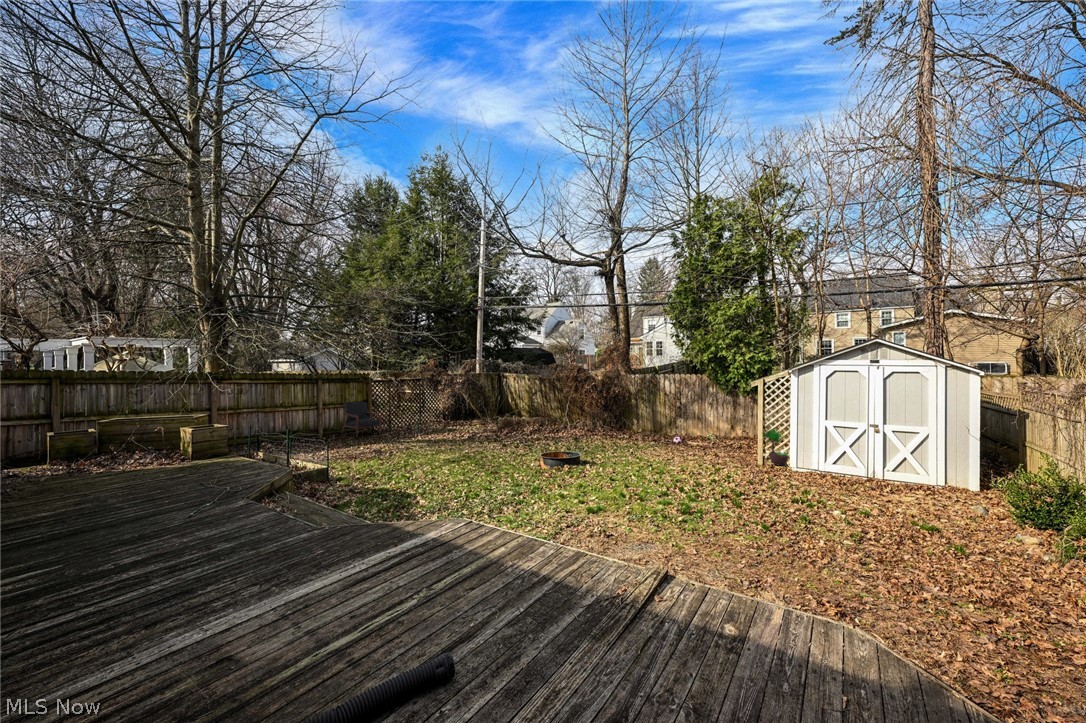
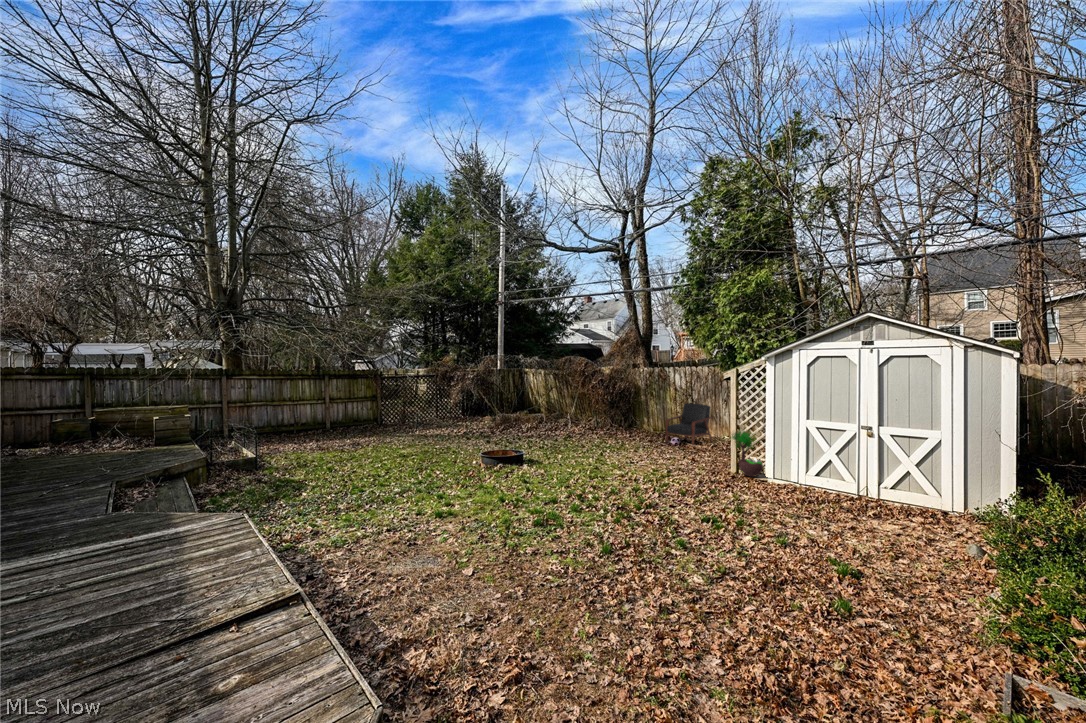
chair: present [342,402,381,436] -> present [666,403,712,447]

